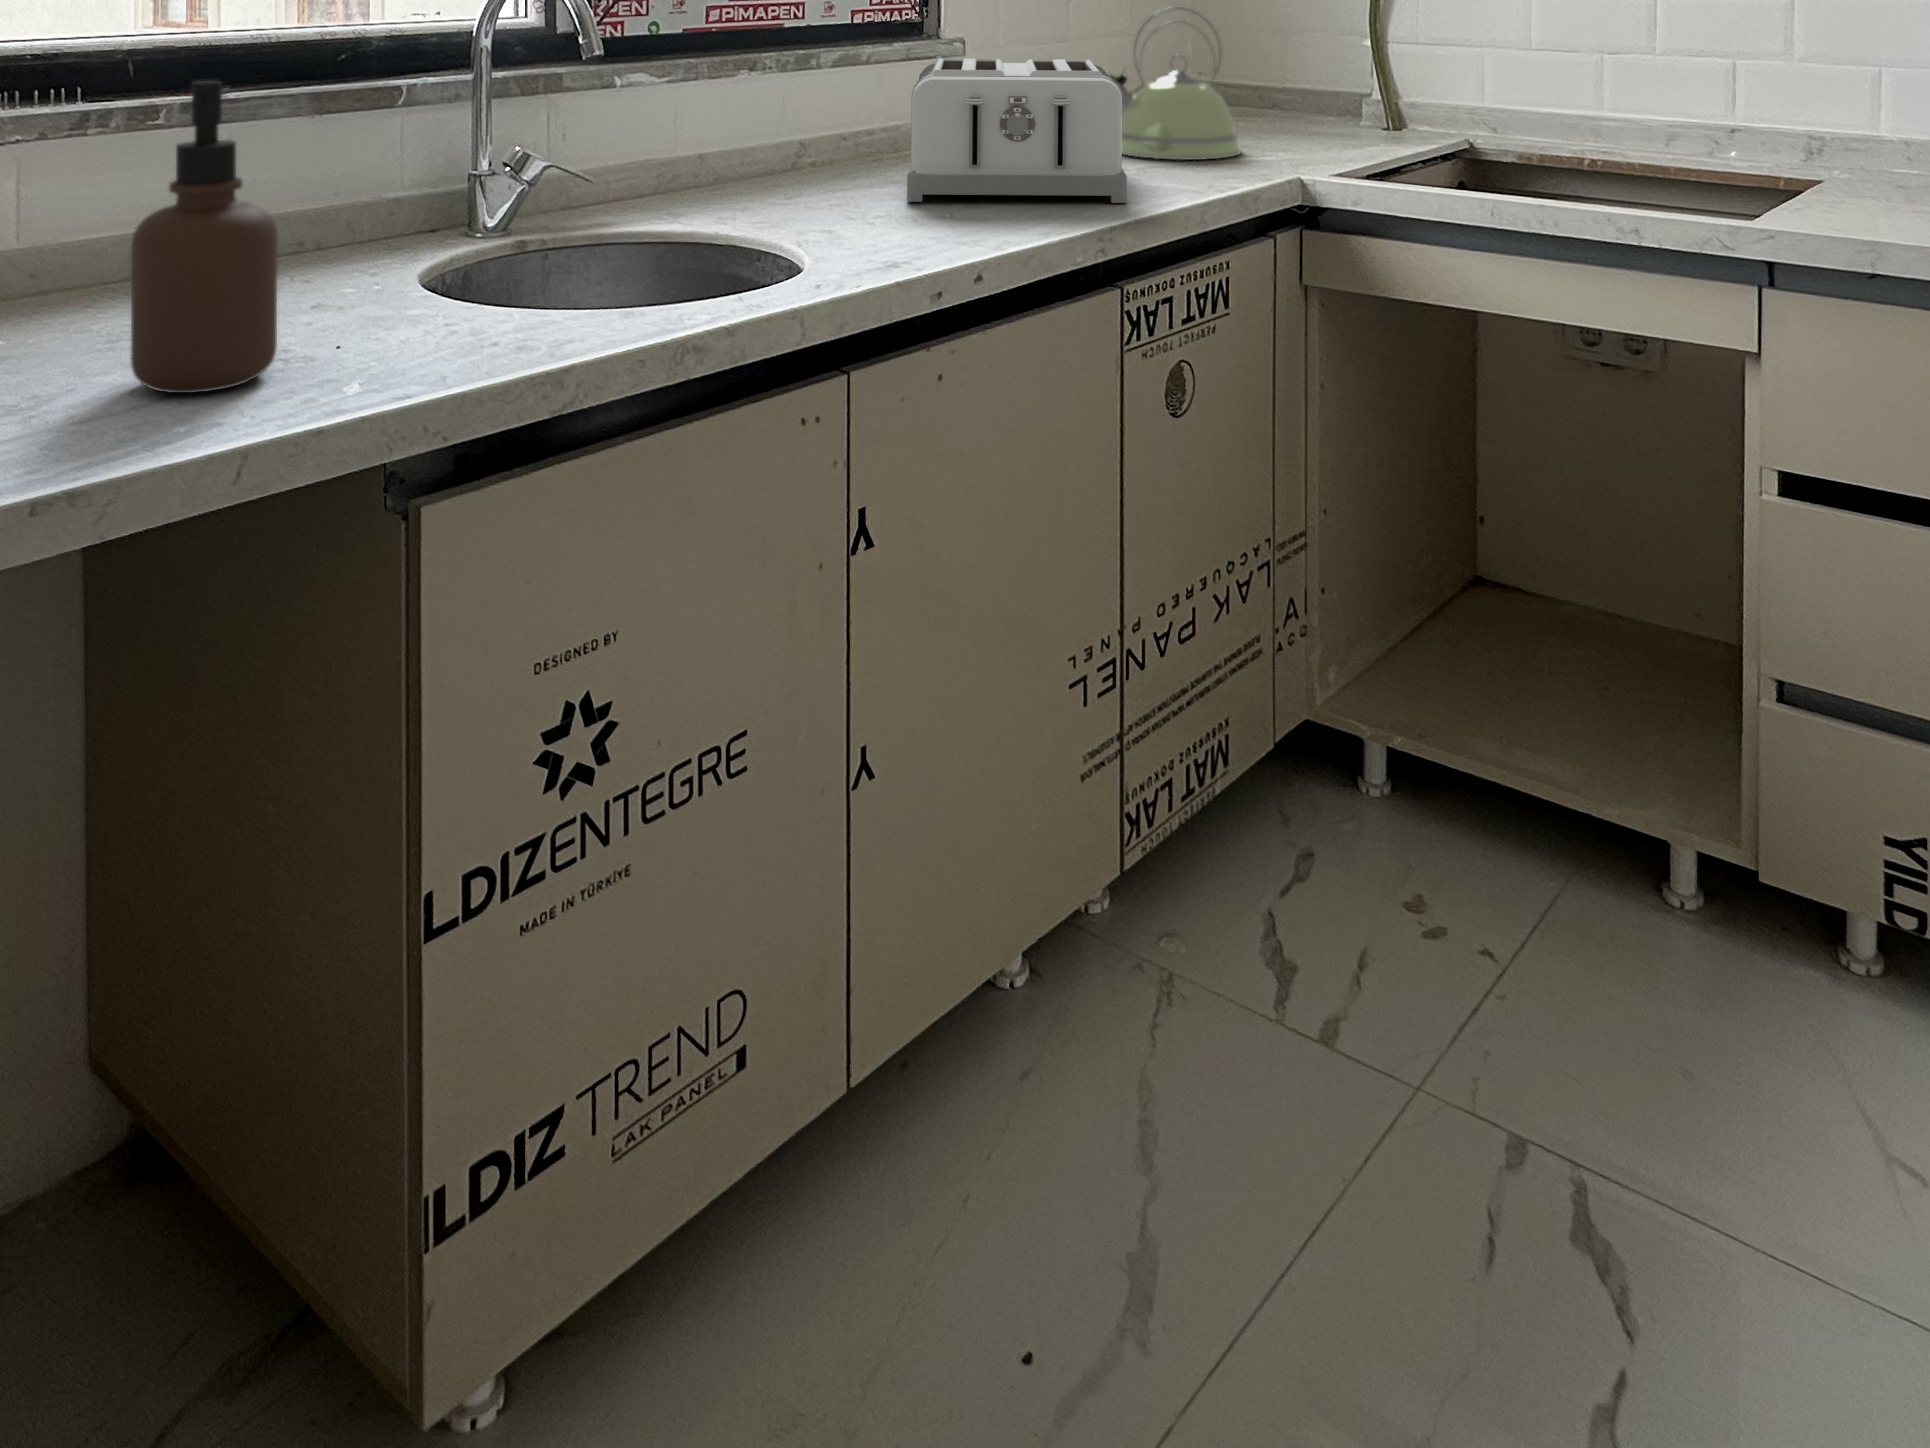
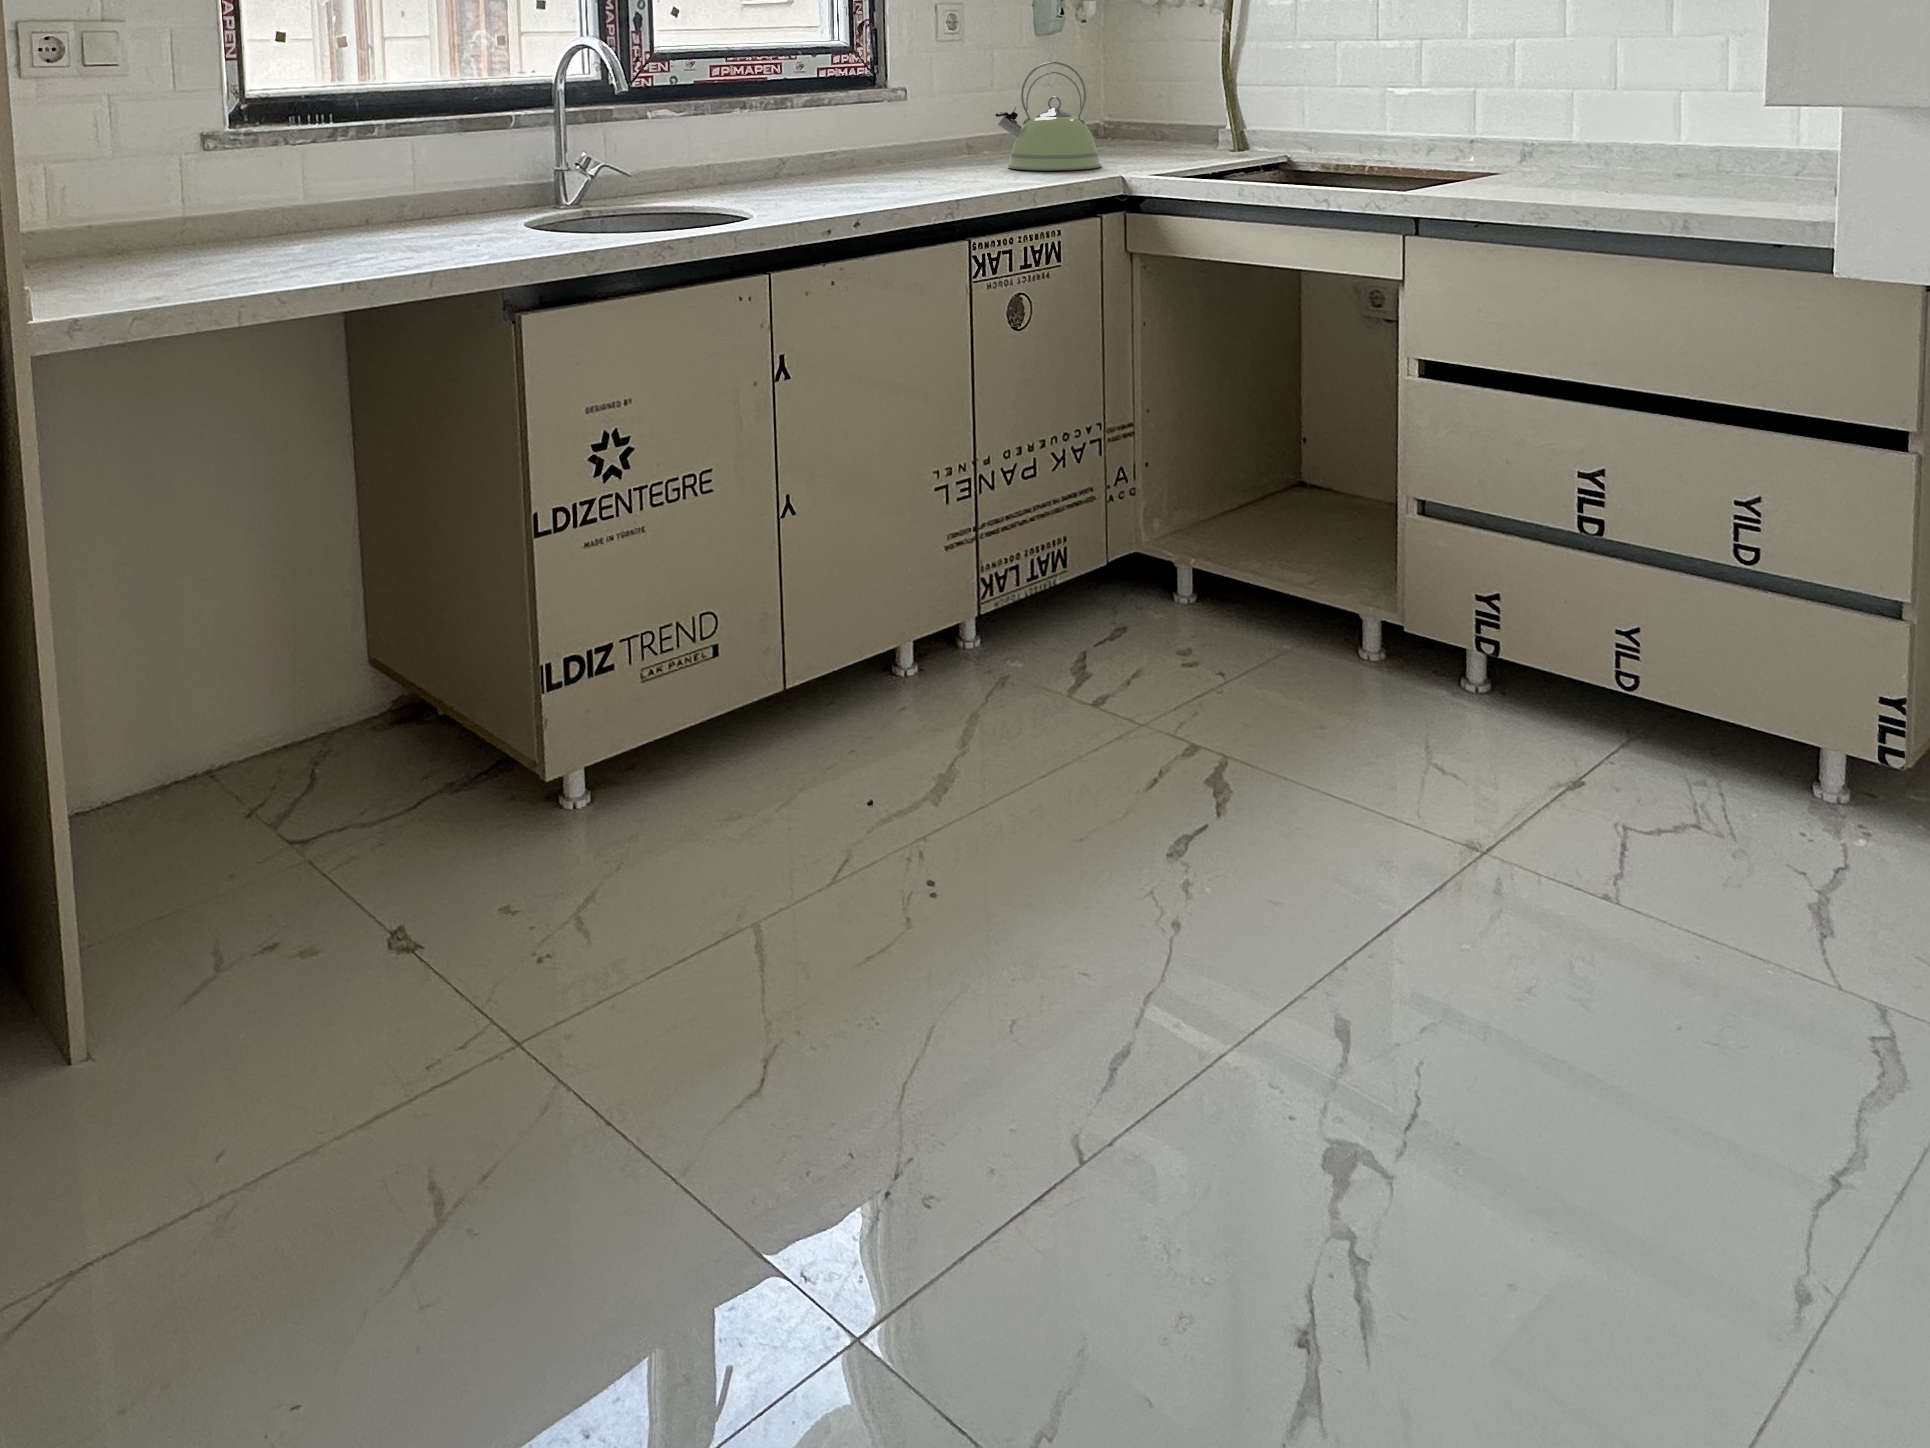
toaster: present [907,58,1127,203] -> none [838,98,994,191]
soap dispenser: present [131,81,278,393] -> none [379,99,453,258]

